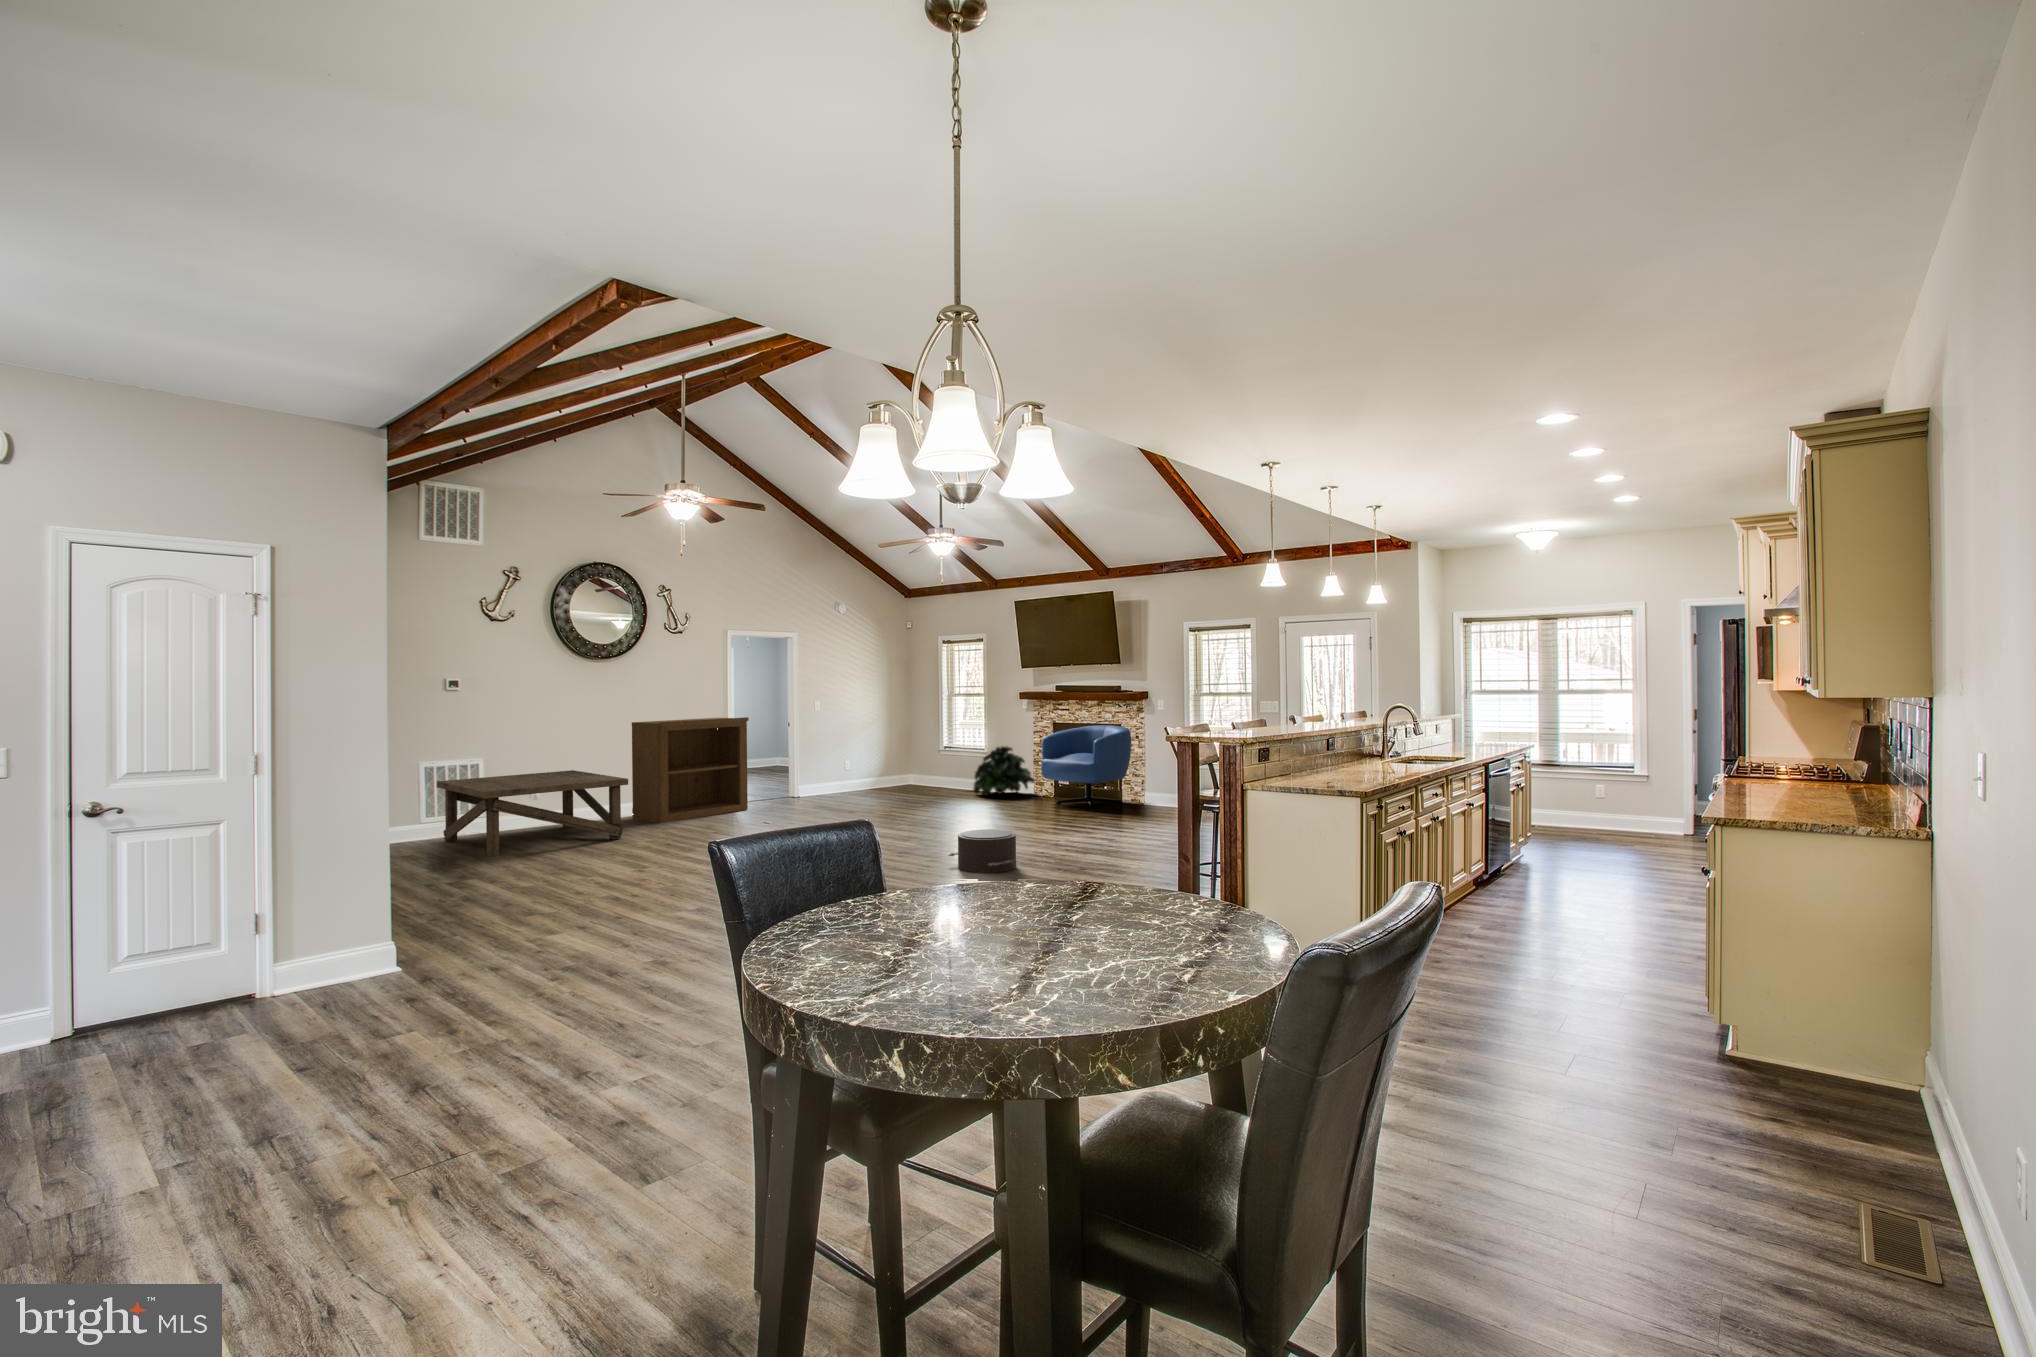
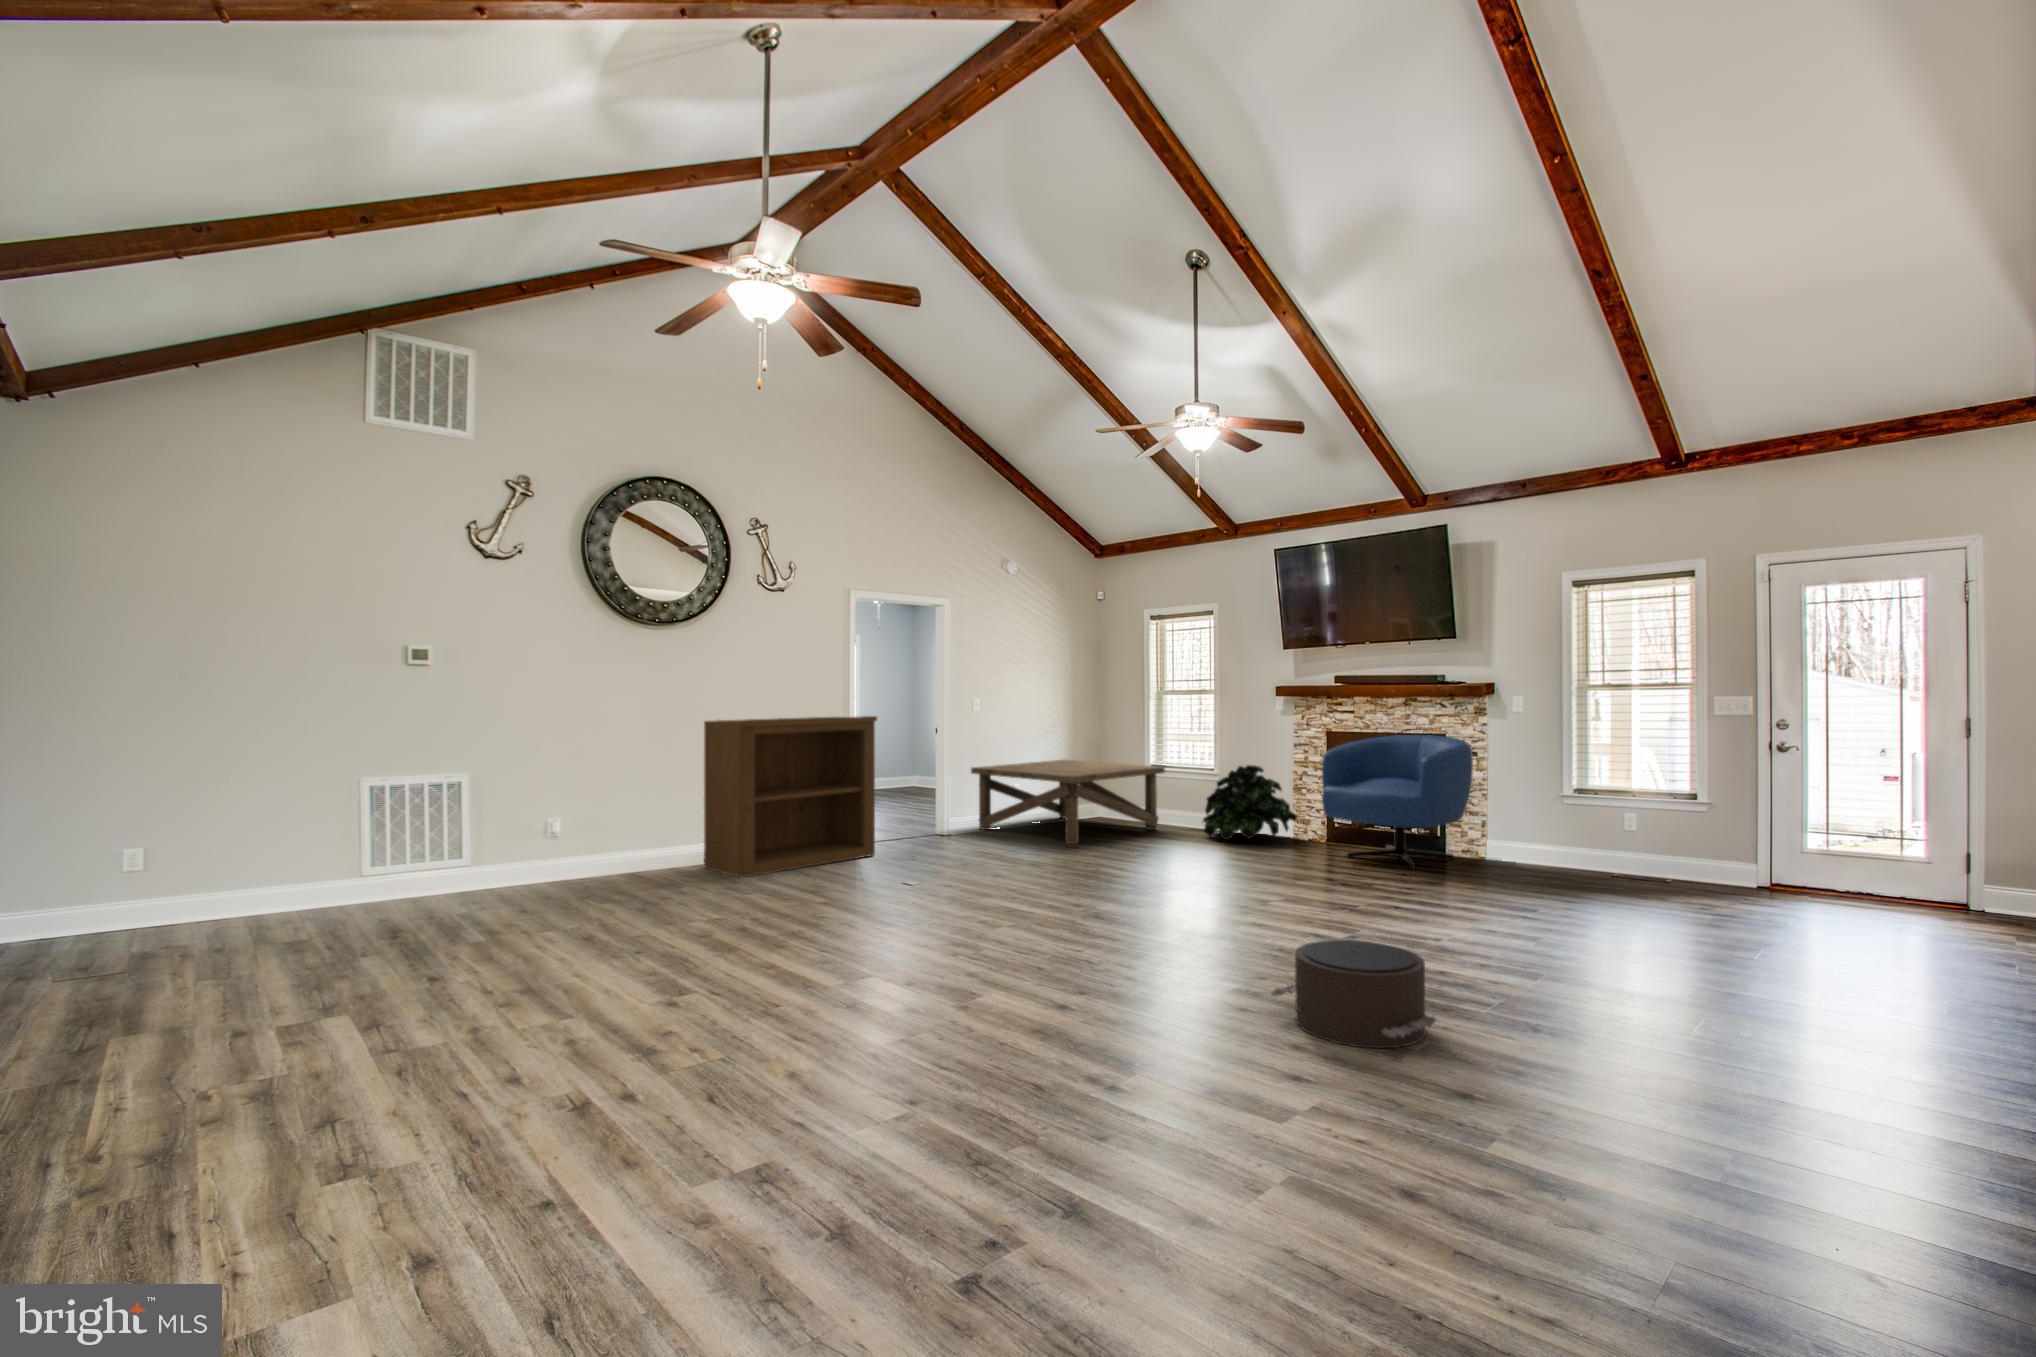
coffee table: present [437,770,628,856] -> present [971,760,1165,844]

